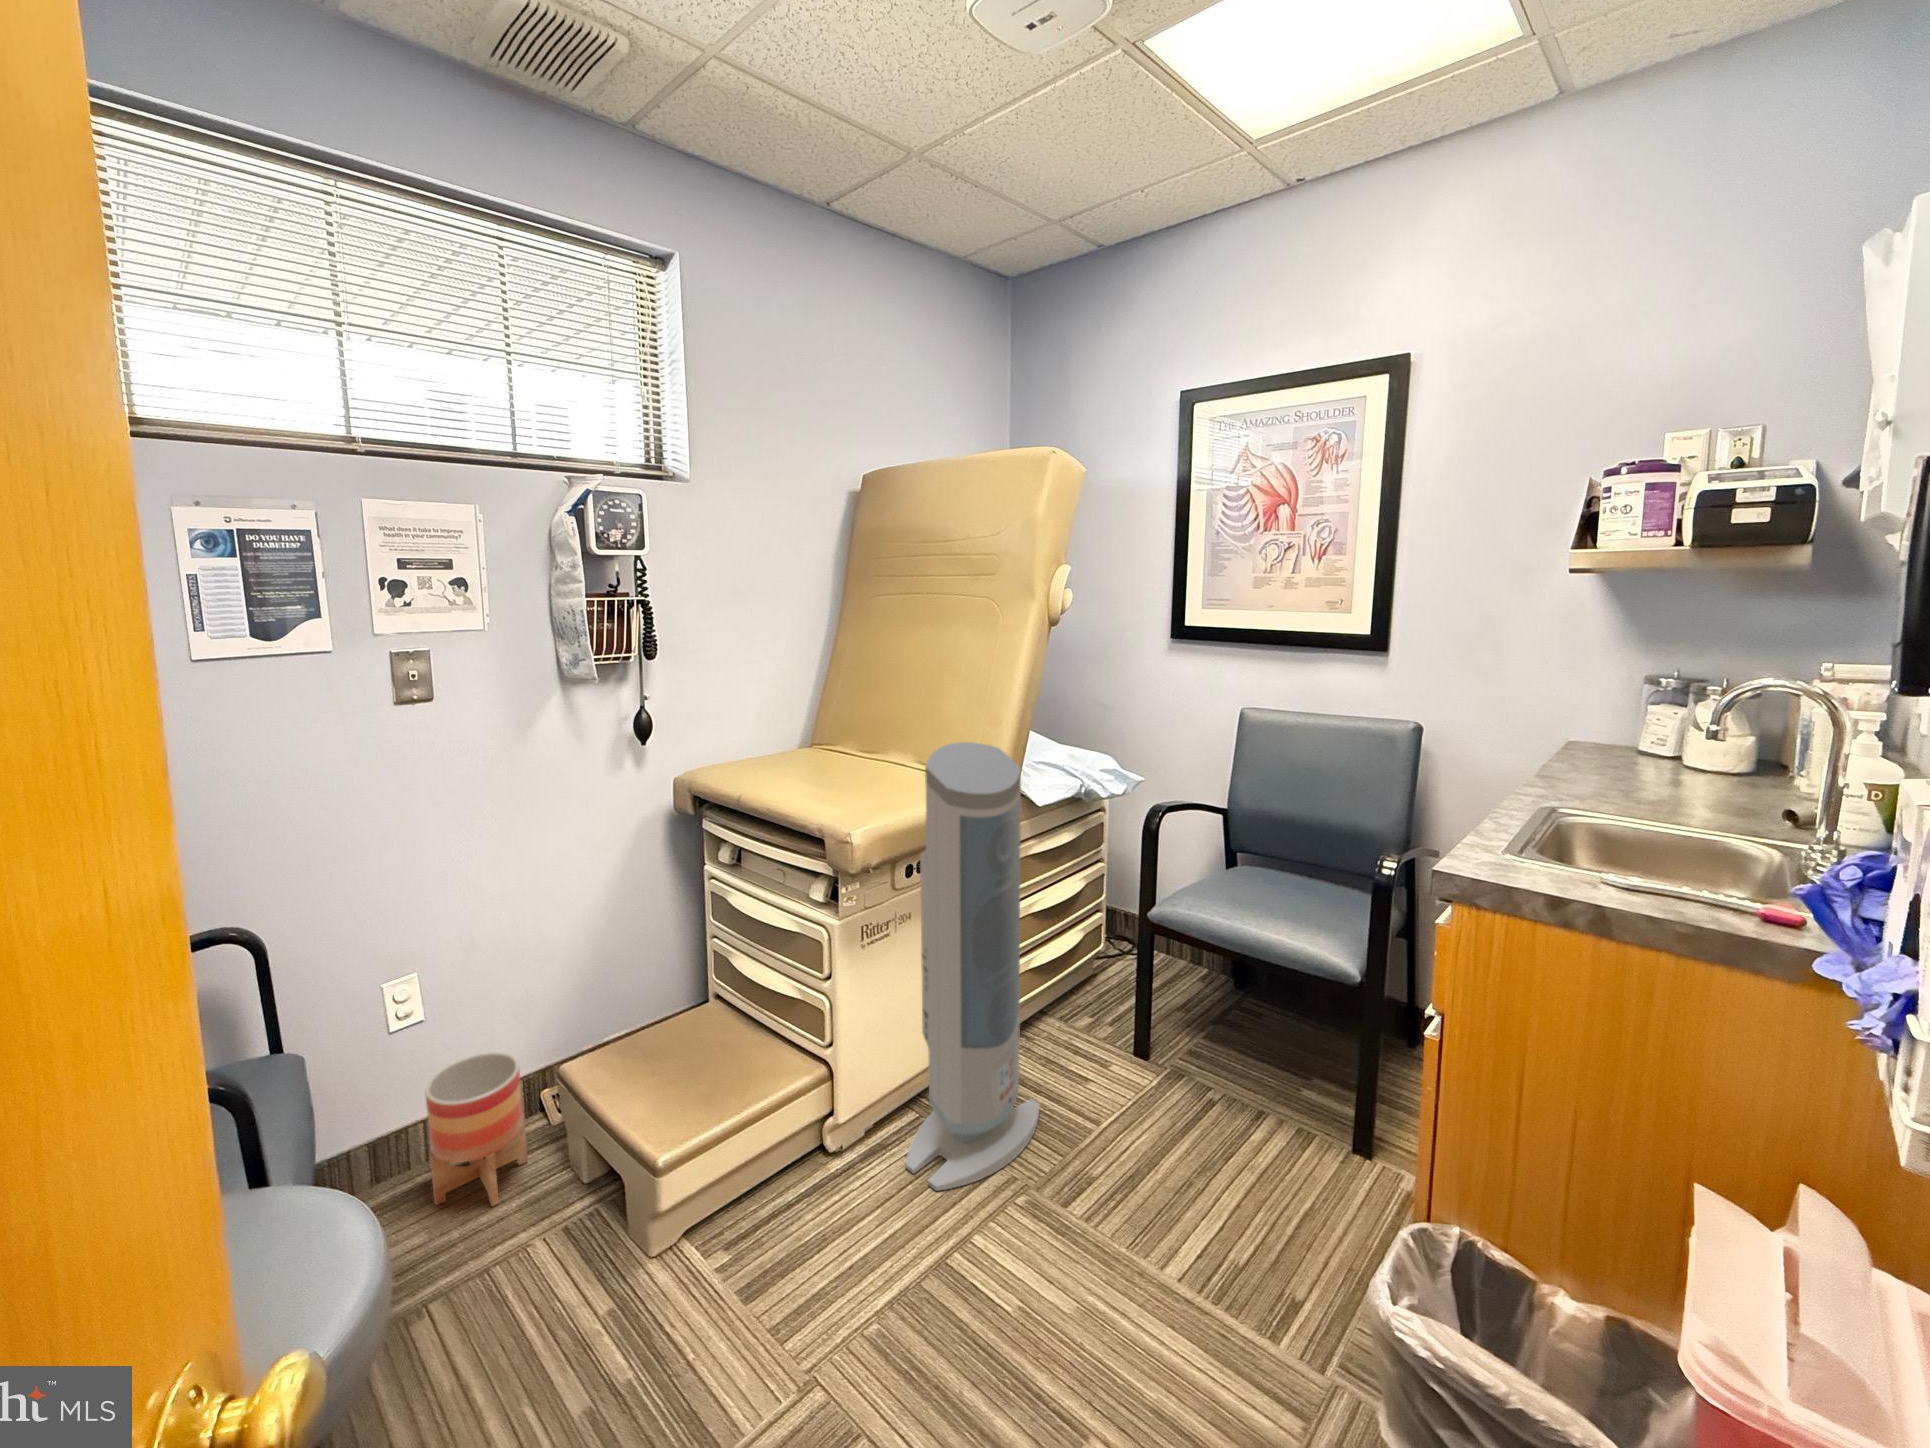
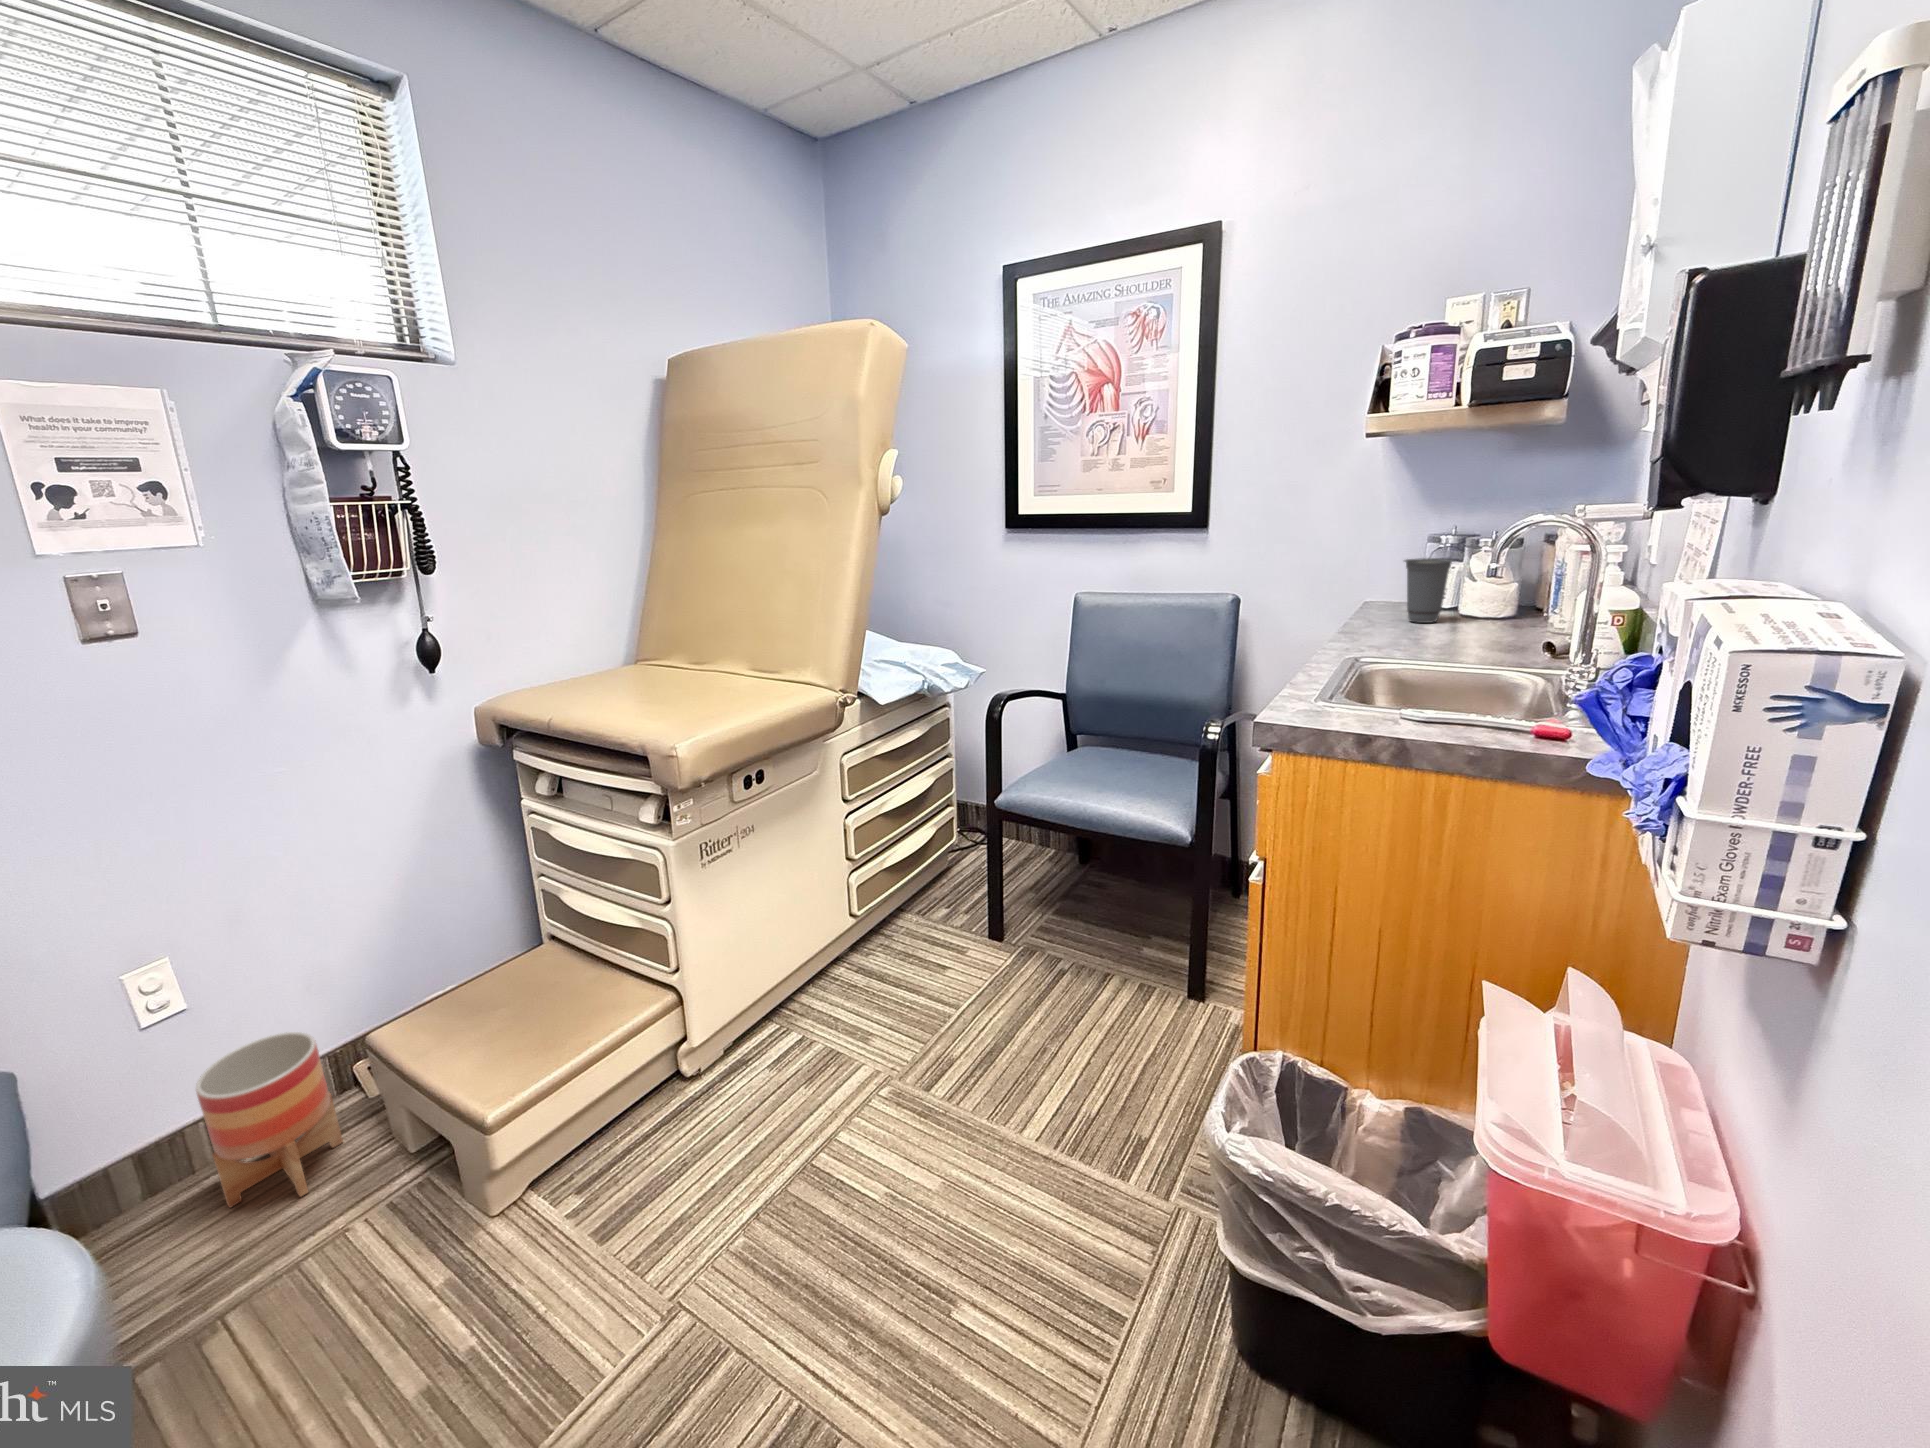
cup: none [1612,701,1677,771] -> present [1404,558,1454,623]
air purifier: present [905,742,1040,1191] -> none [754,642,902,1097]

